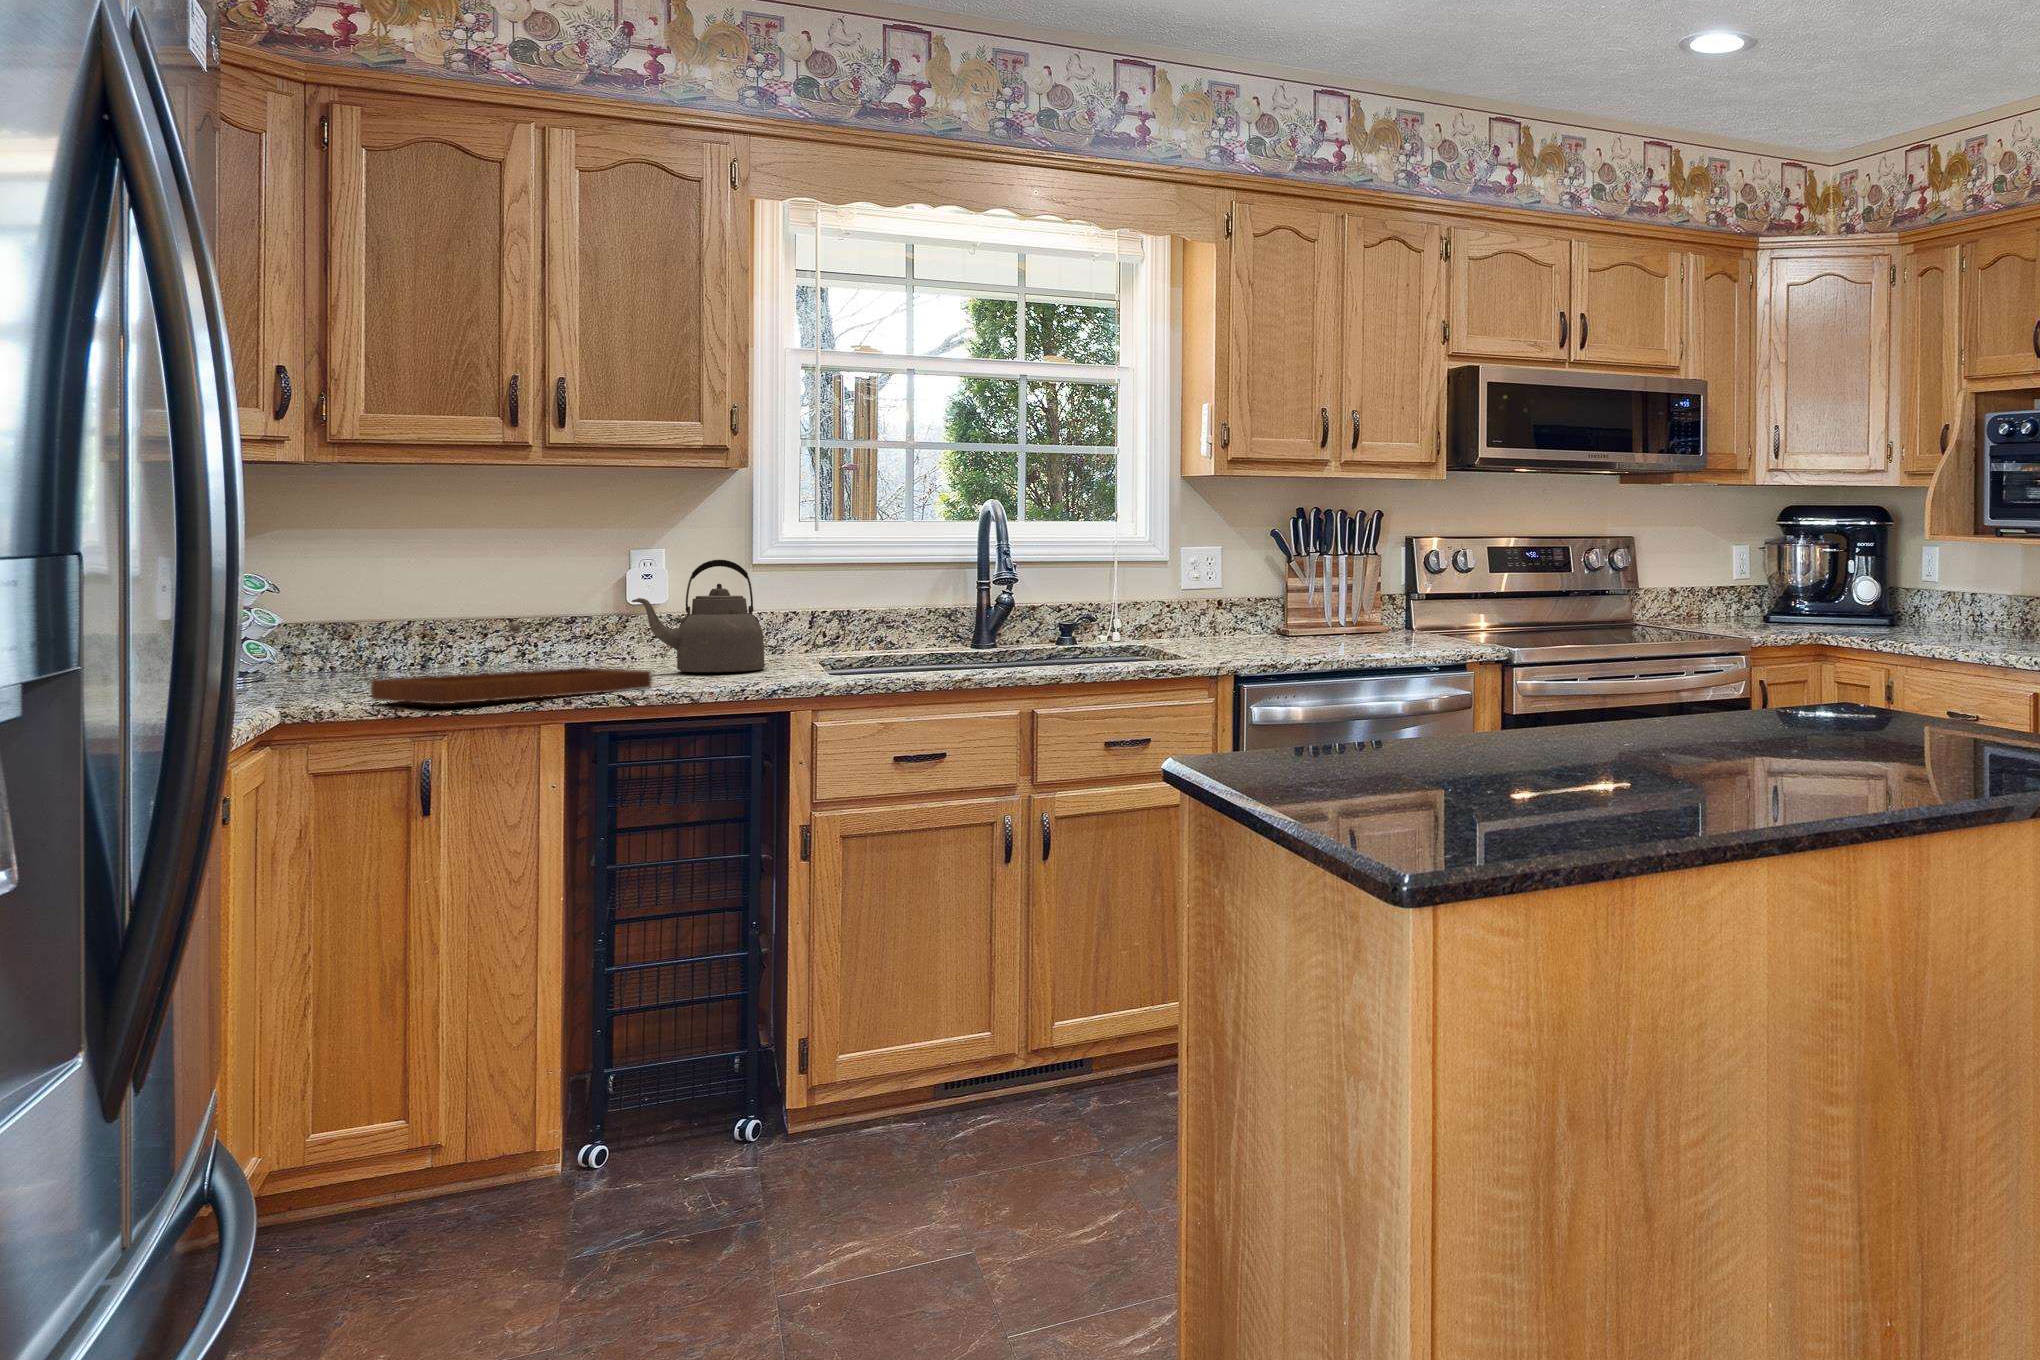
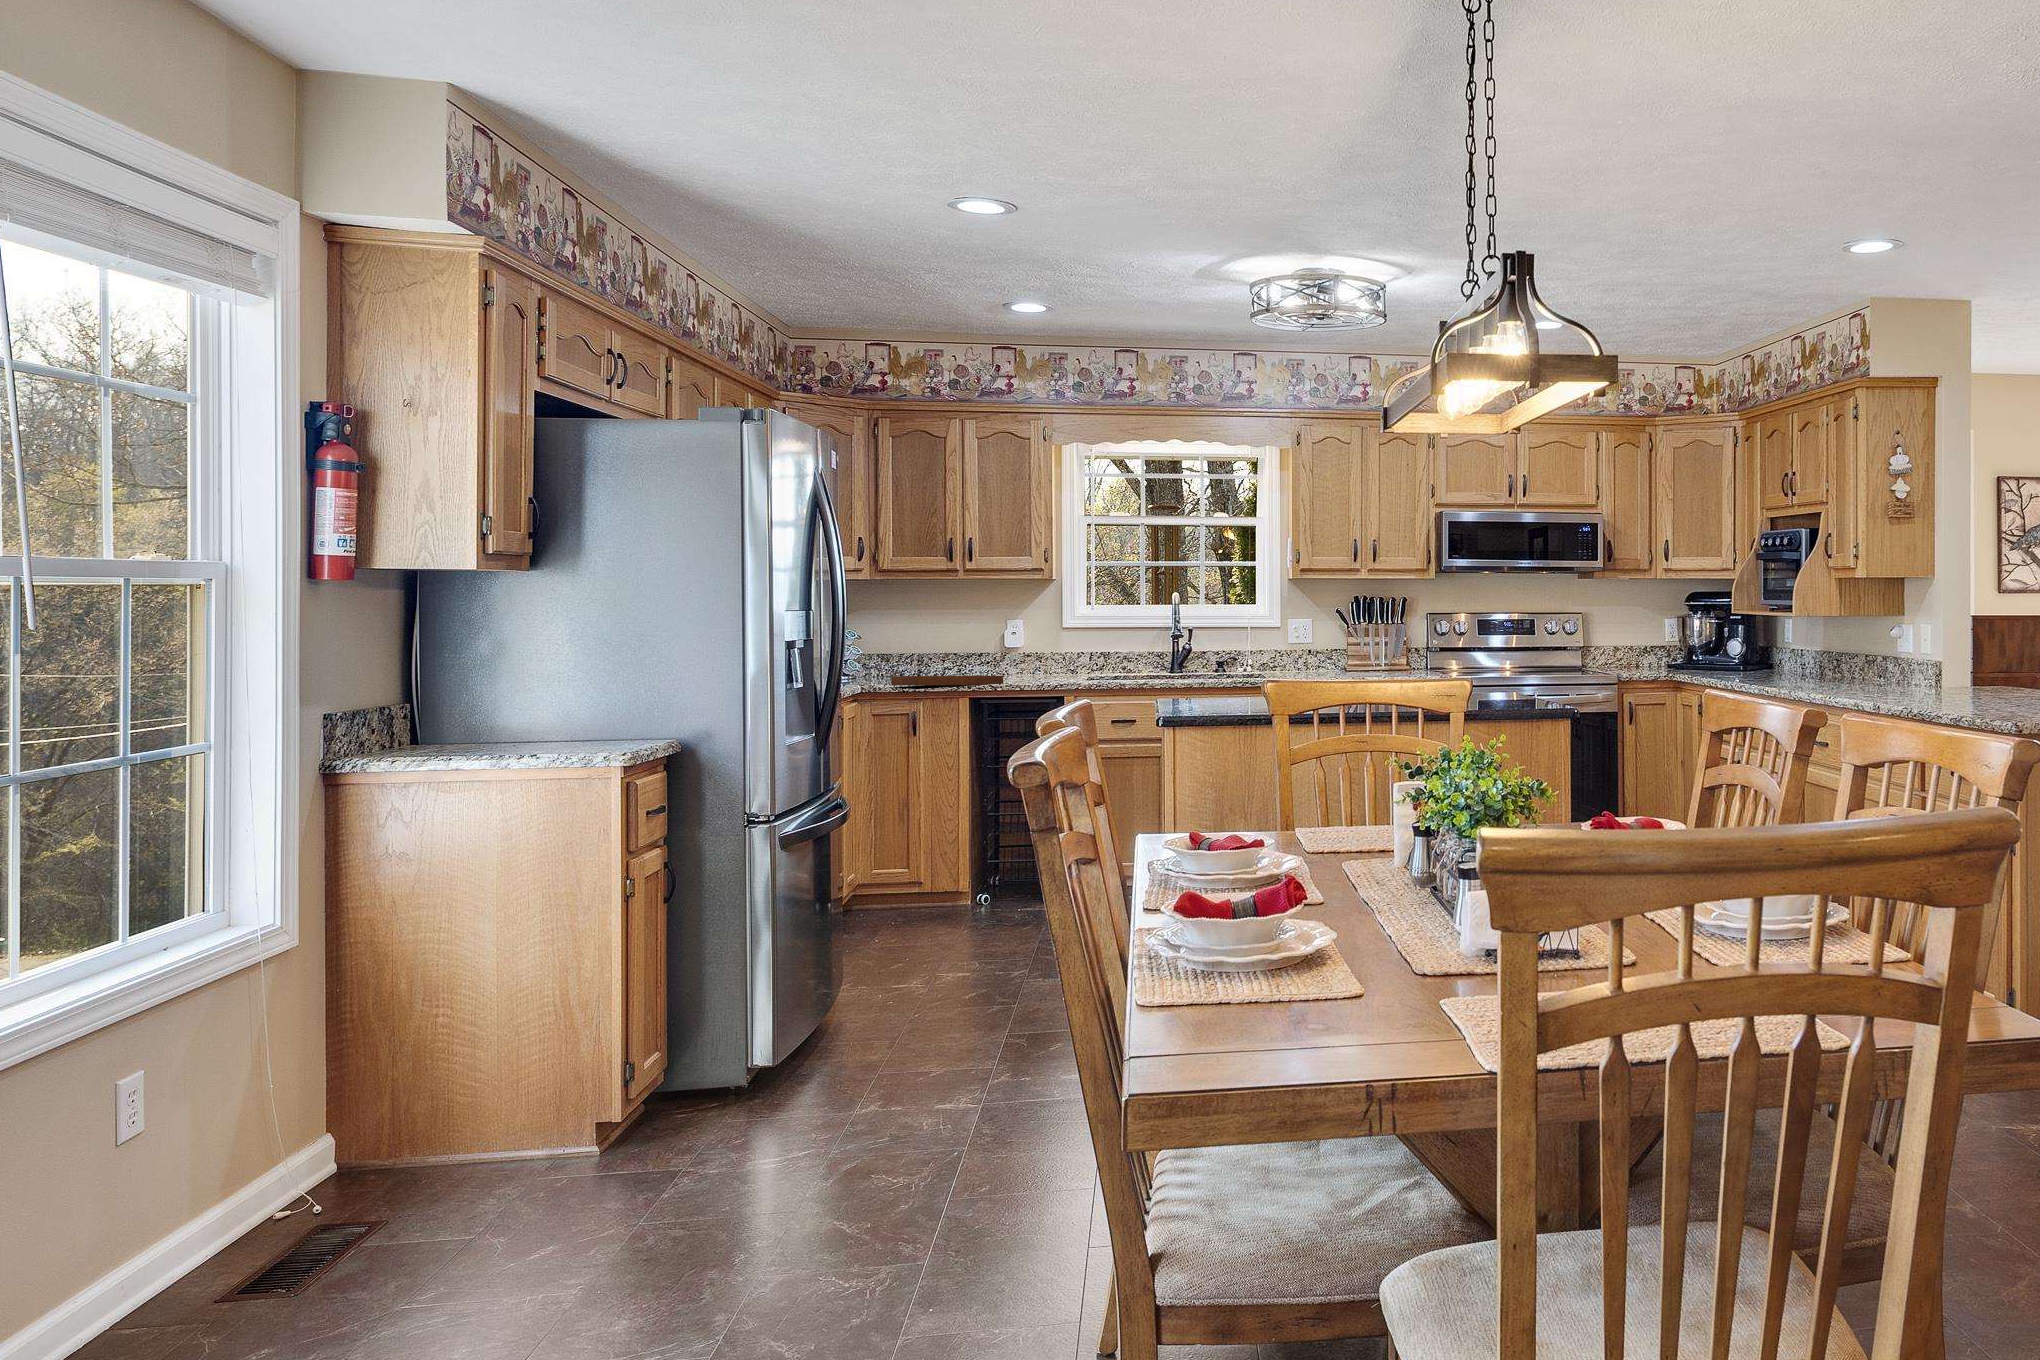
kettle: present [632,560,765,672] -> none [1000,625,1060,679]

